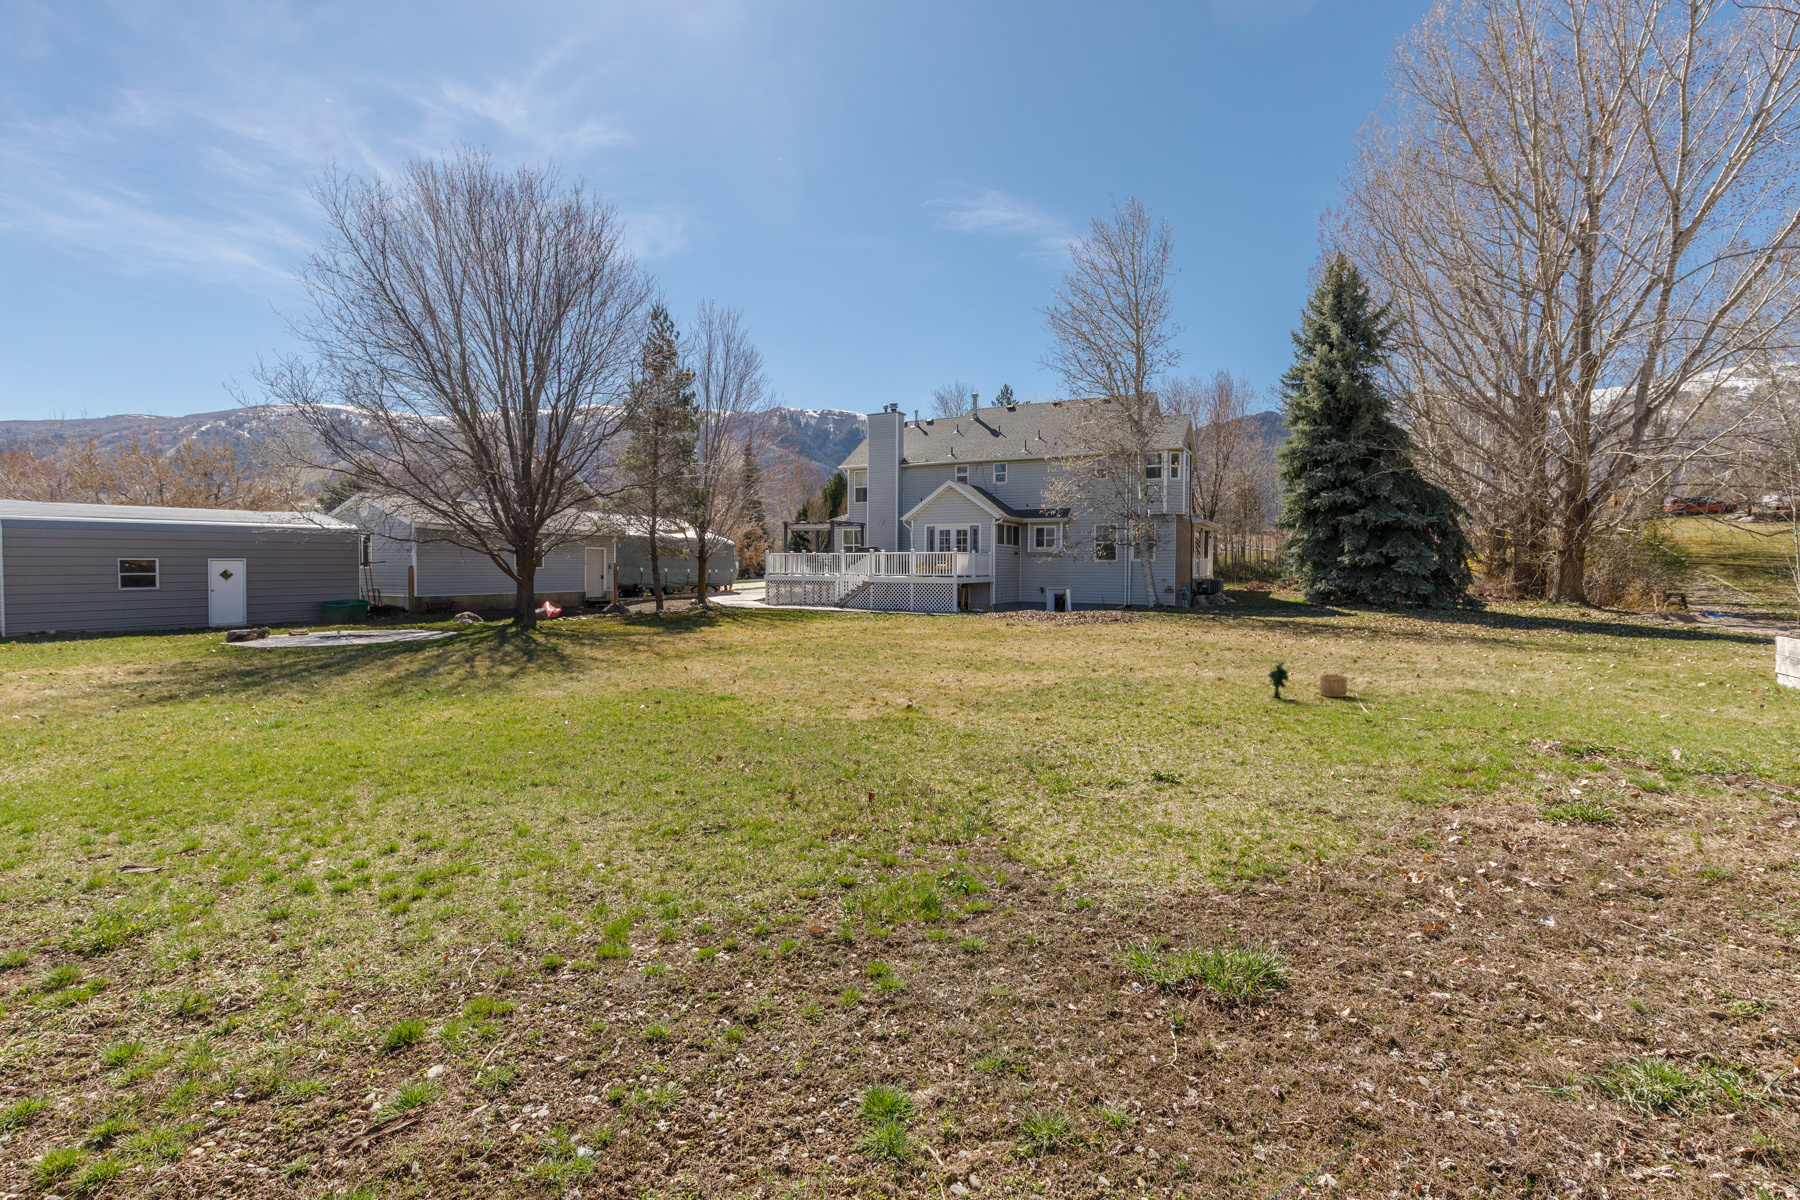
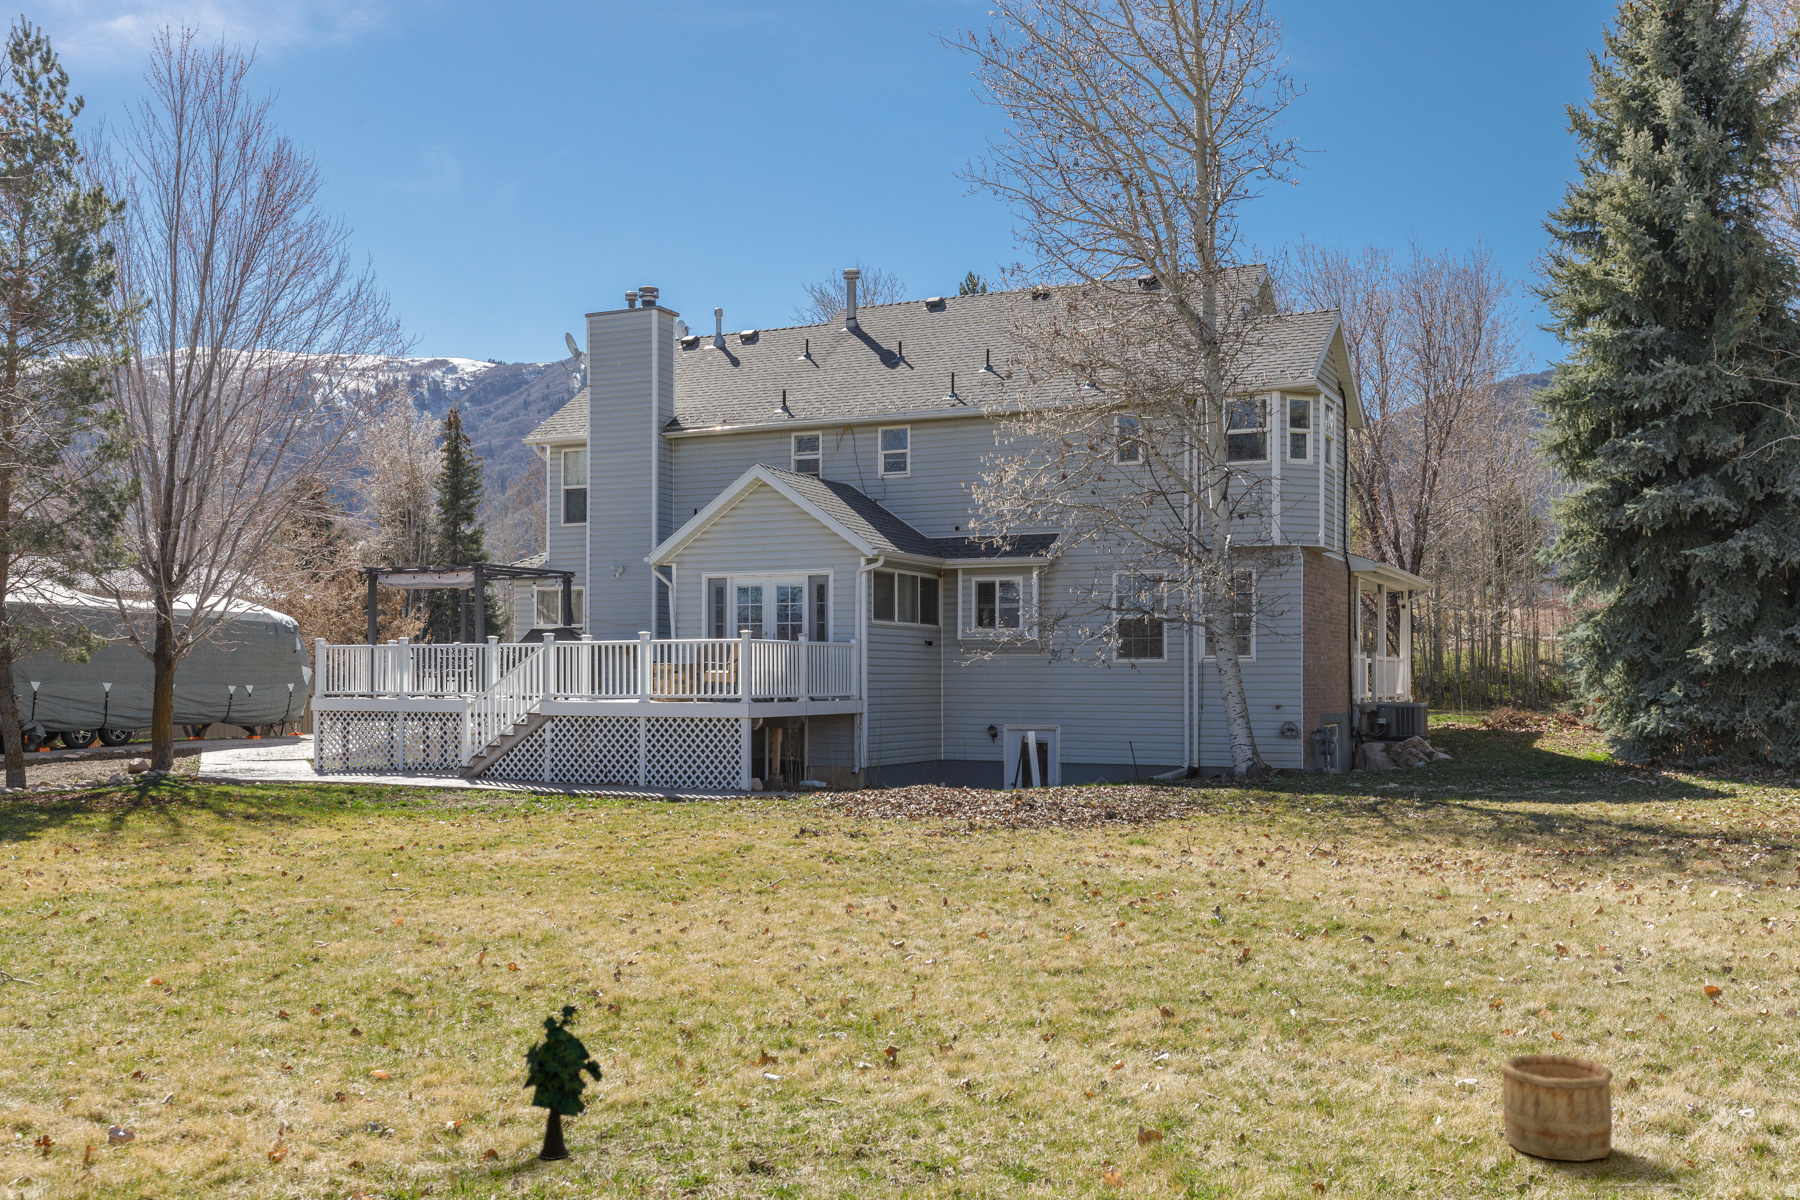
decorative plant: present [1268,662,1288,698] -> present [522,1005,603,1160]

